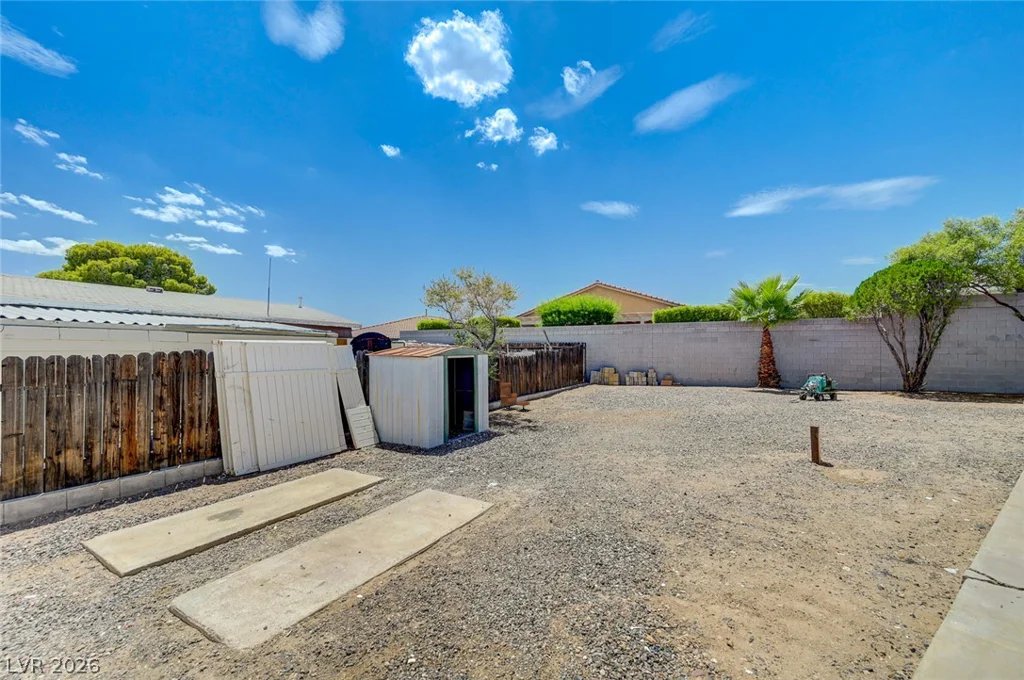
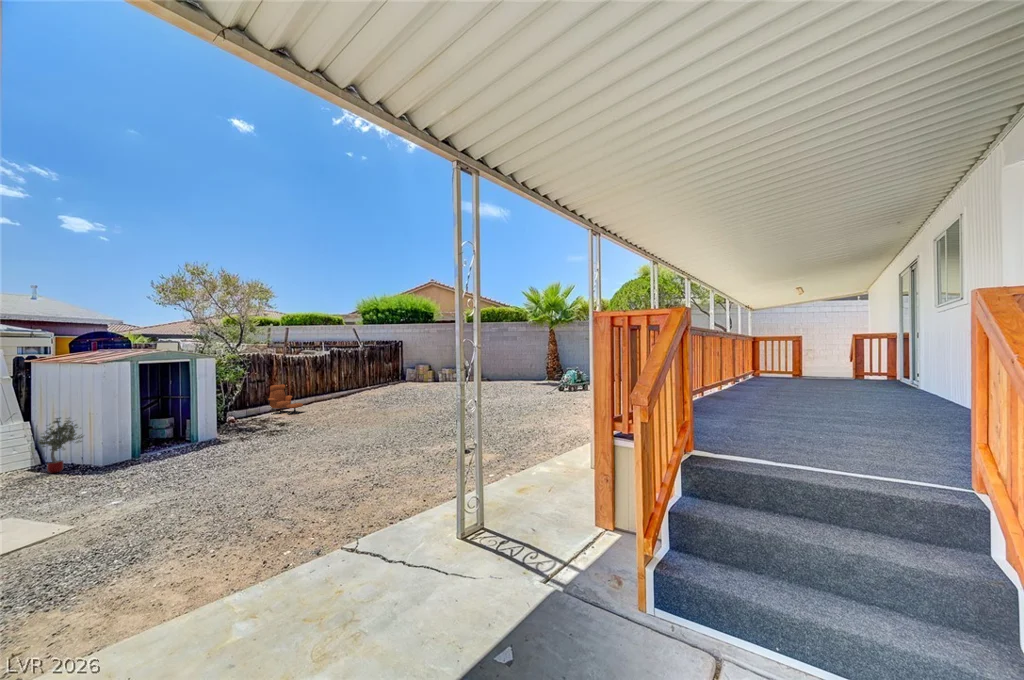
potted tree: none [384,403,416,451] -> present [38,417,83,473]

